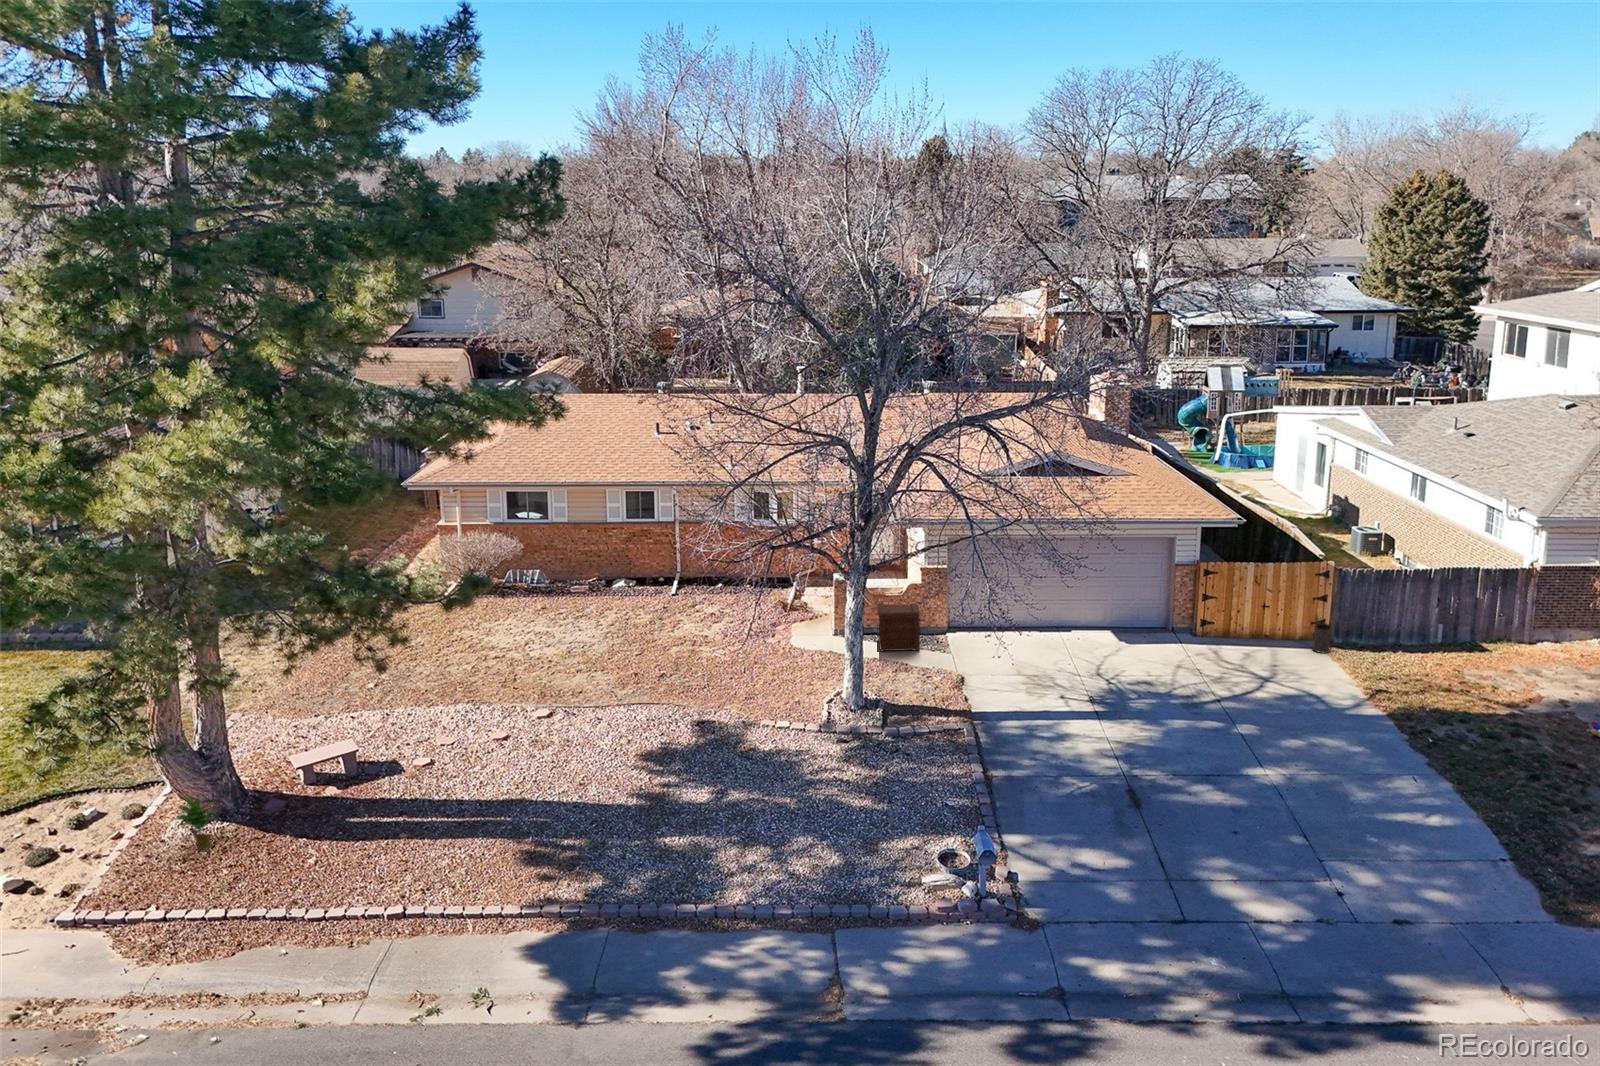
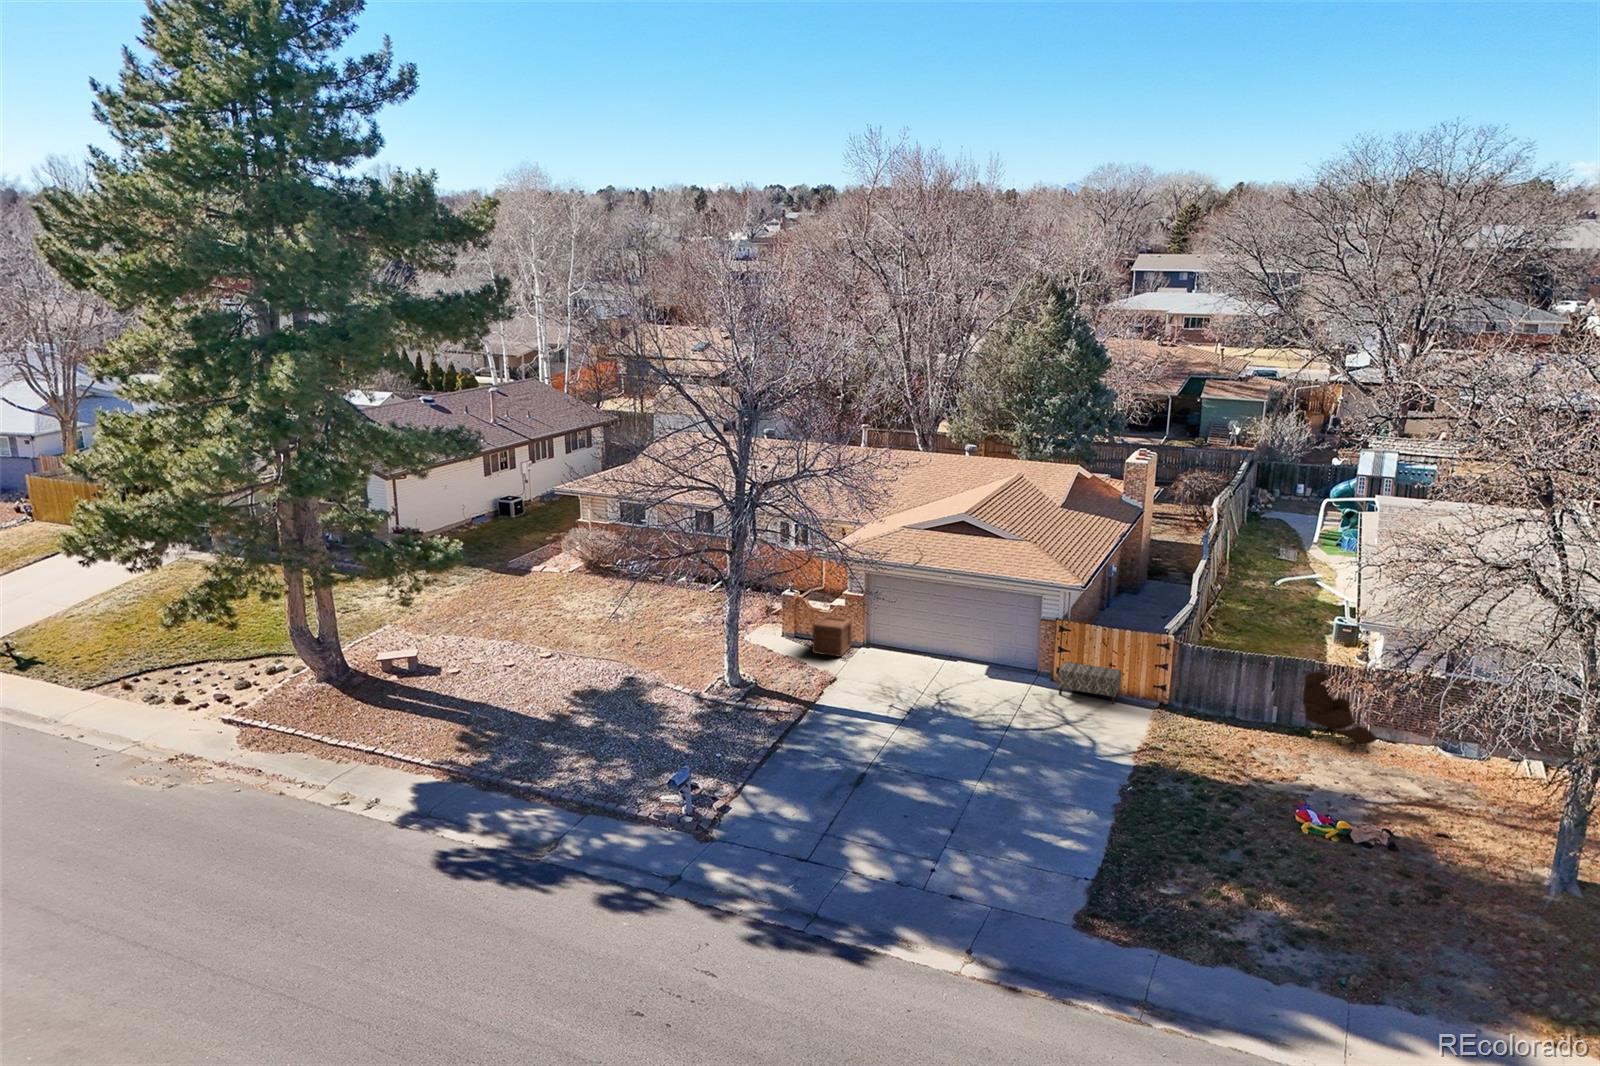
lounge chair: none [1485,574,1572,657] -> present [1302,671,1376,752]
bench: none [1202,610,1282,651] -> present [1058,662,1122,704]
watering can: present [1312,615,1331,653] -> none [1143,681,1159,713]
potted plant: present [174,796,218,850] -> none [298,663,326,698]

